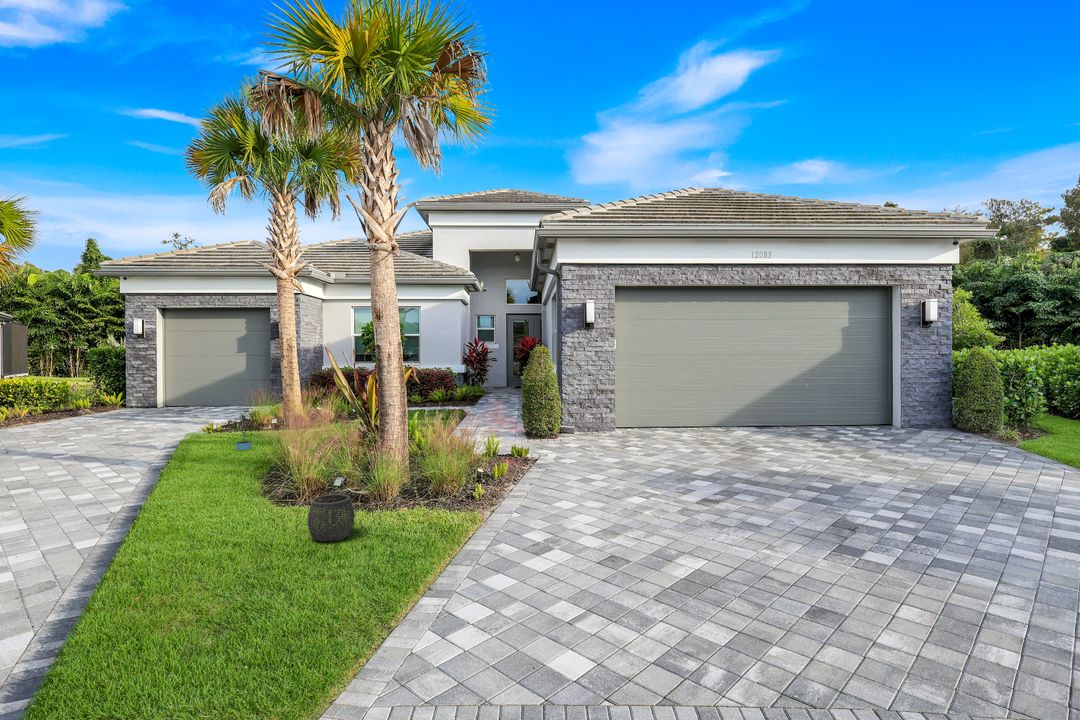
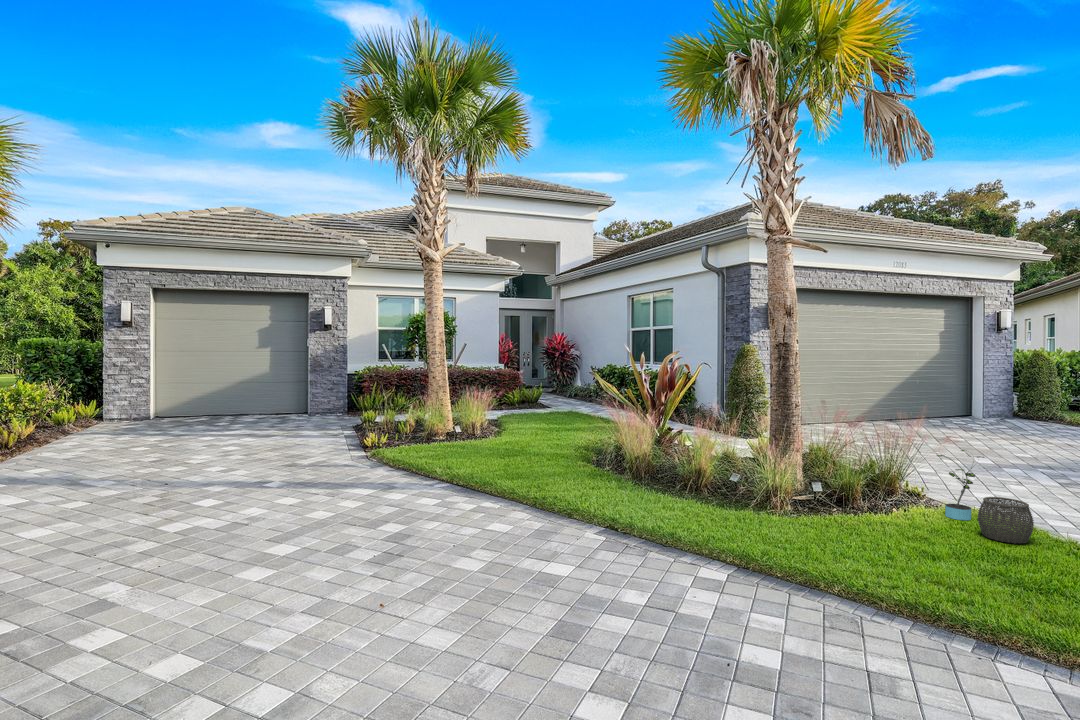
potted plant: present [227,408,252,450] -> present [937,450,984,520]

